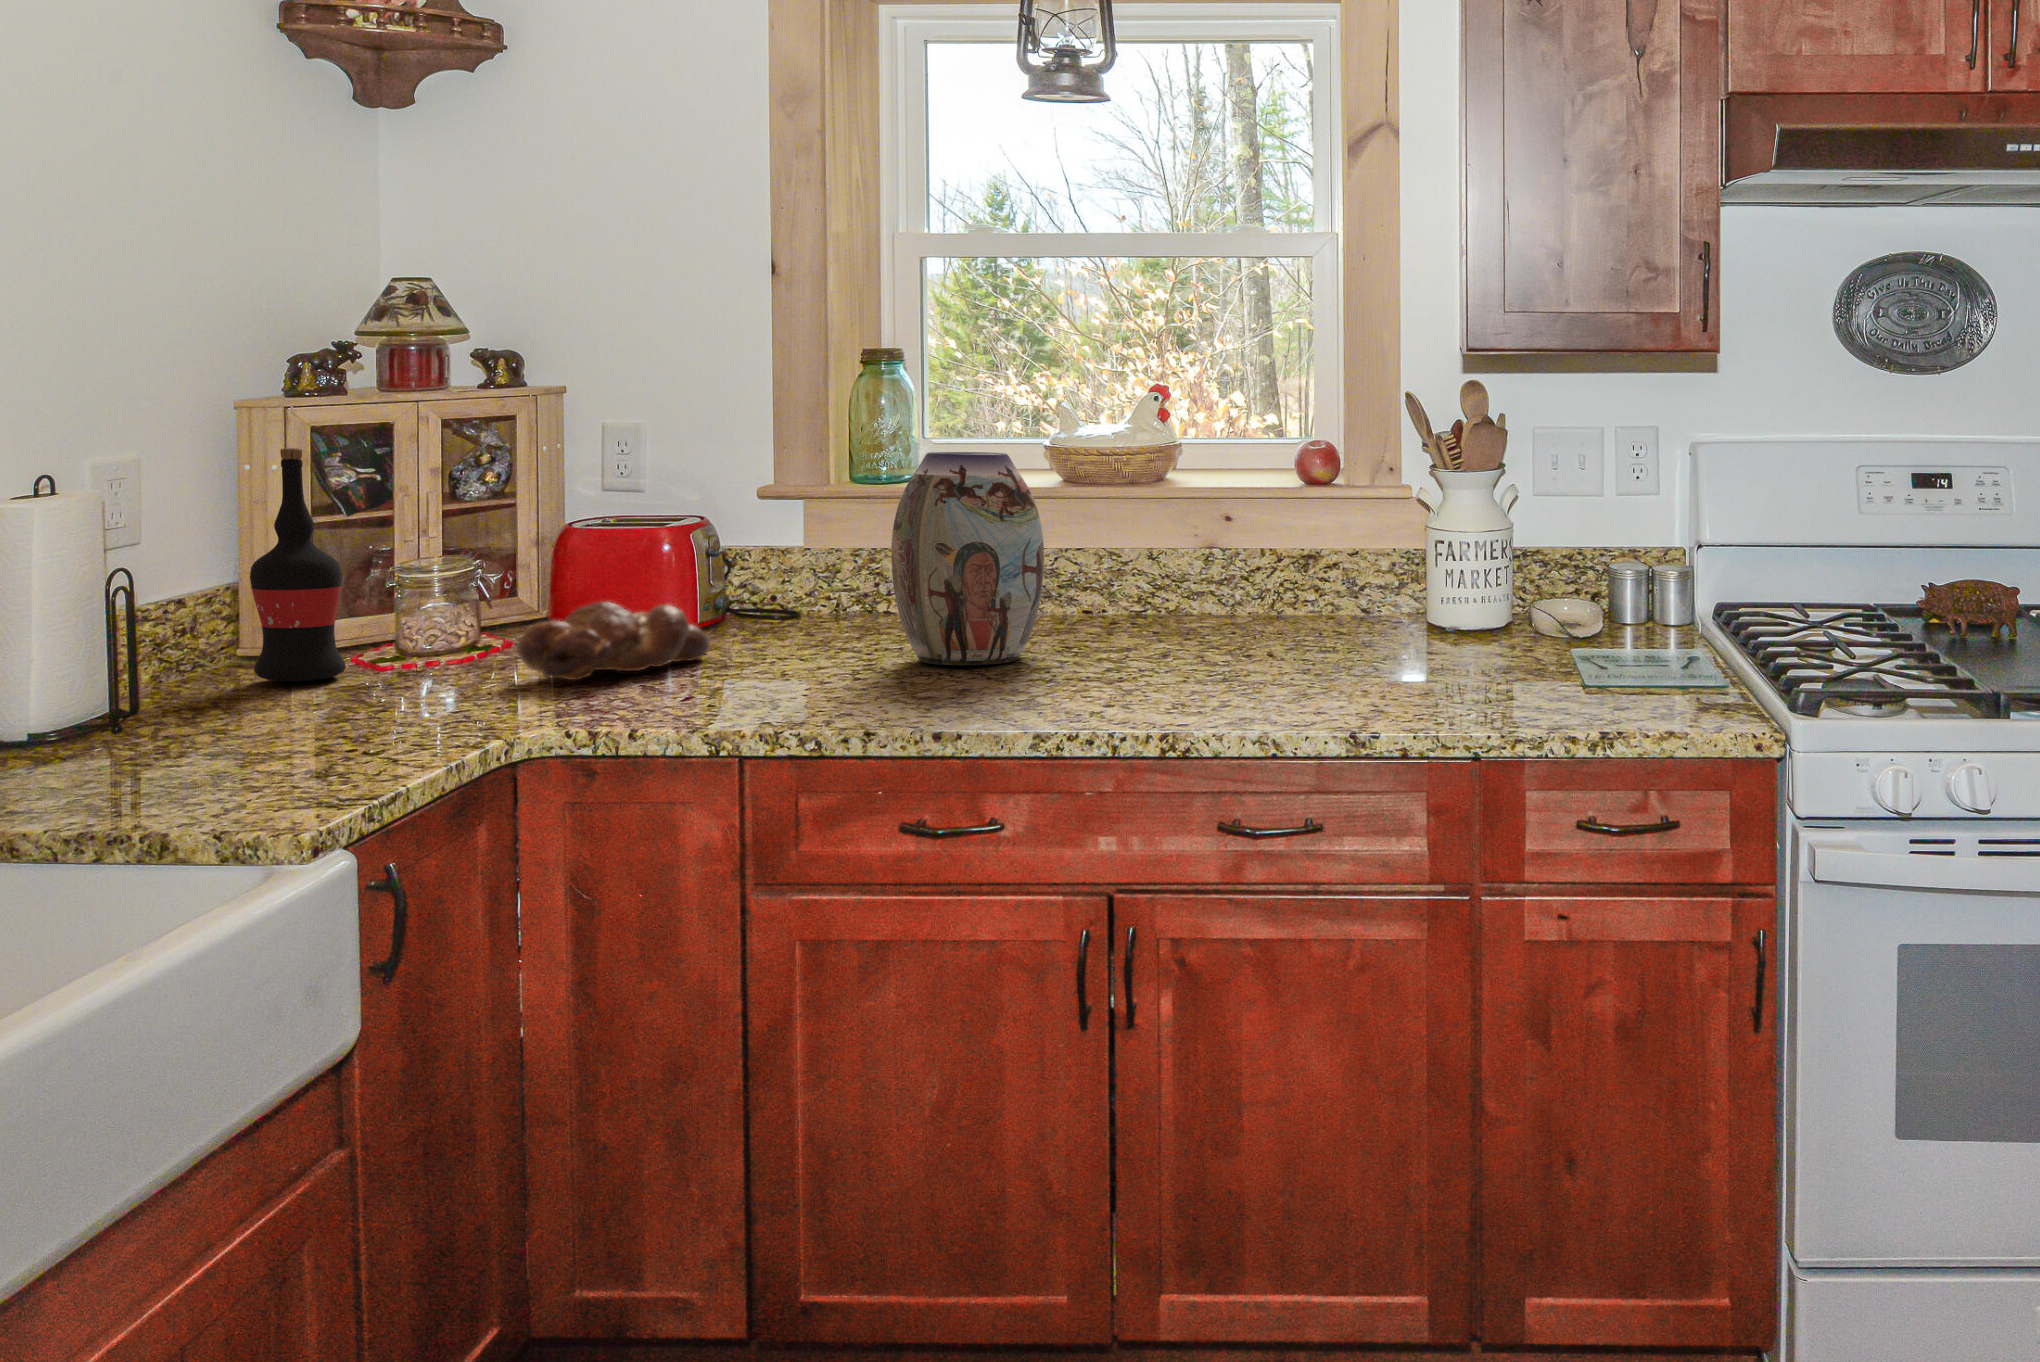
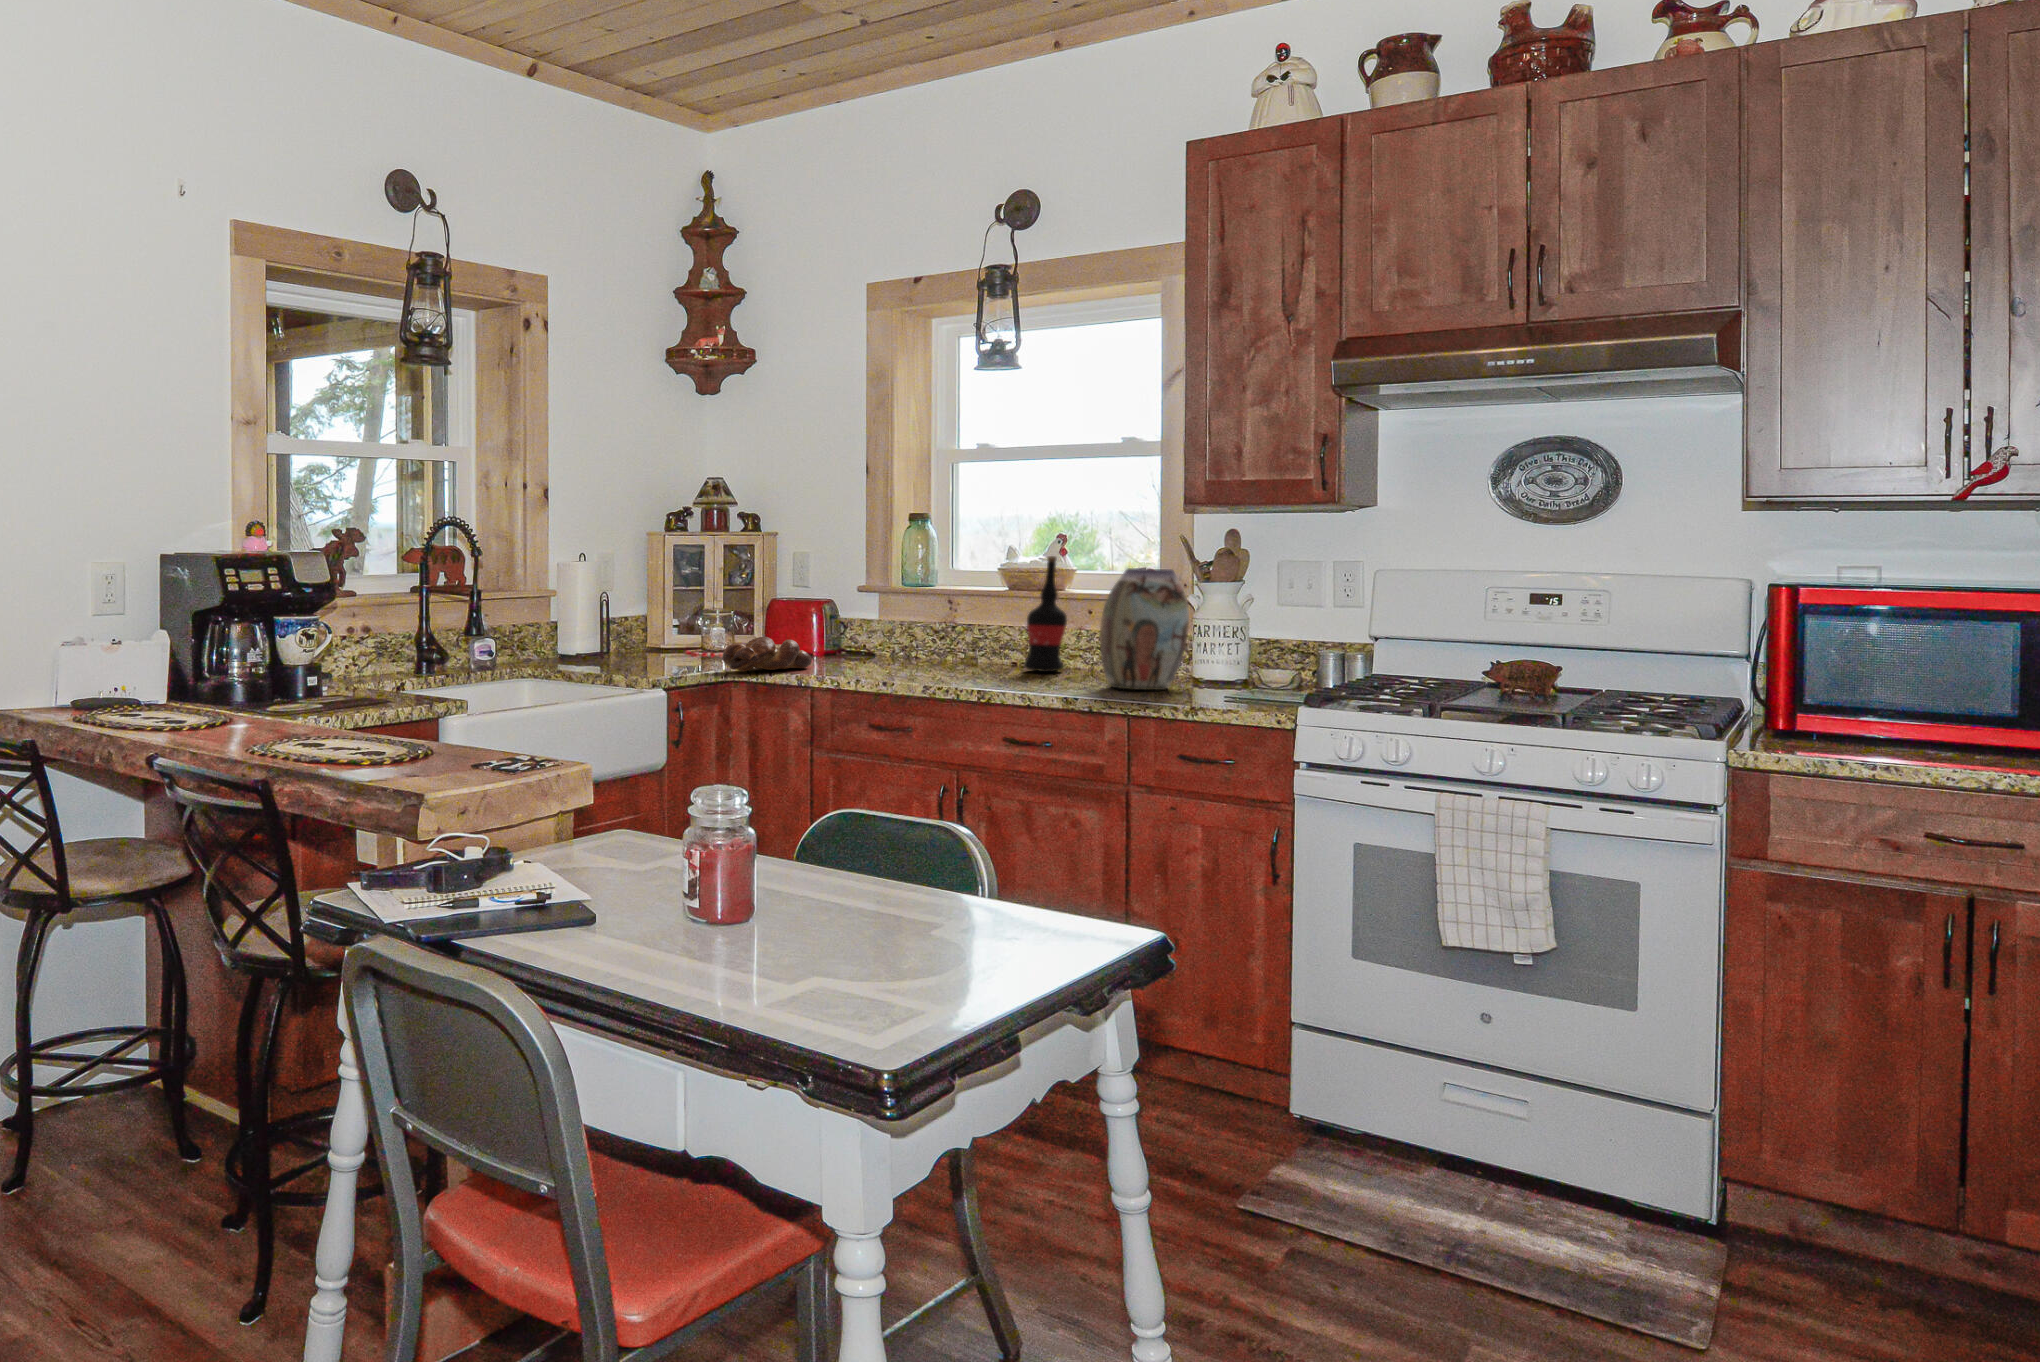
wine bottle: present [250,448,346,681] -> present [1024,556,1067,672]
vase: present [891,452,1044,665] -> present [1100,568,1189,690]

